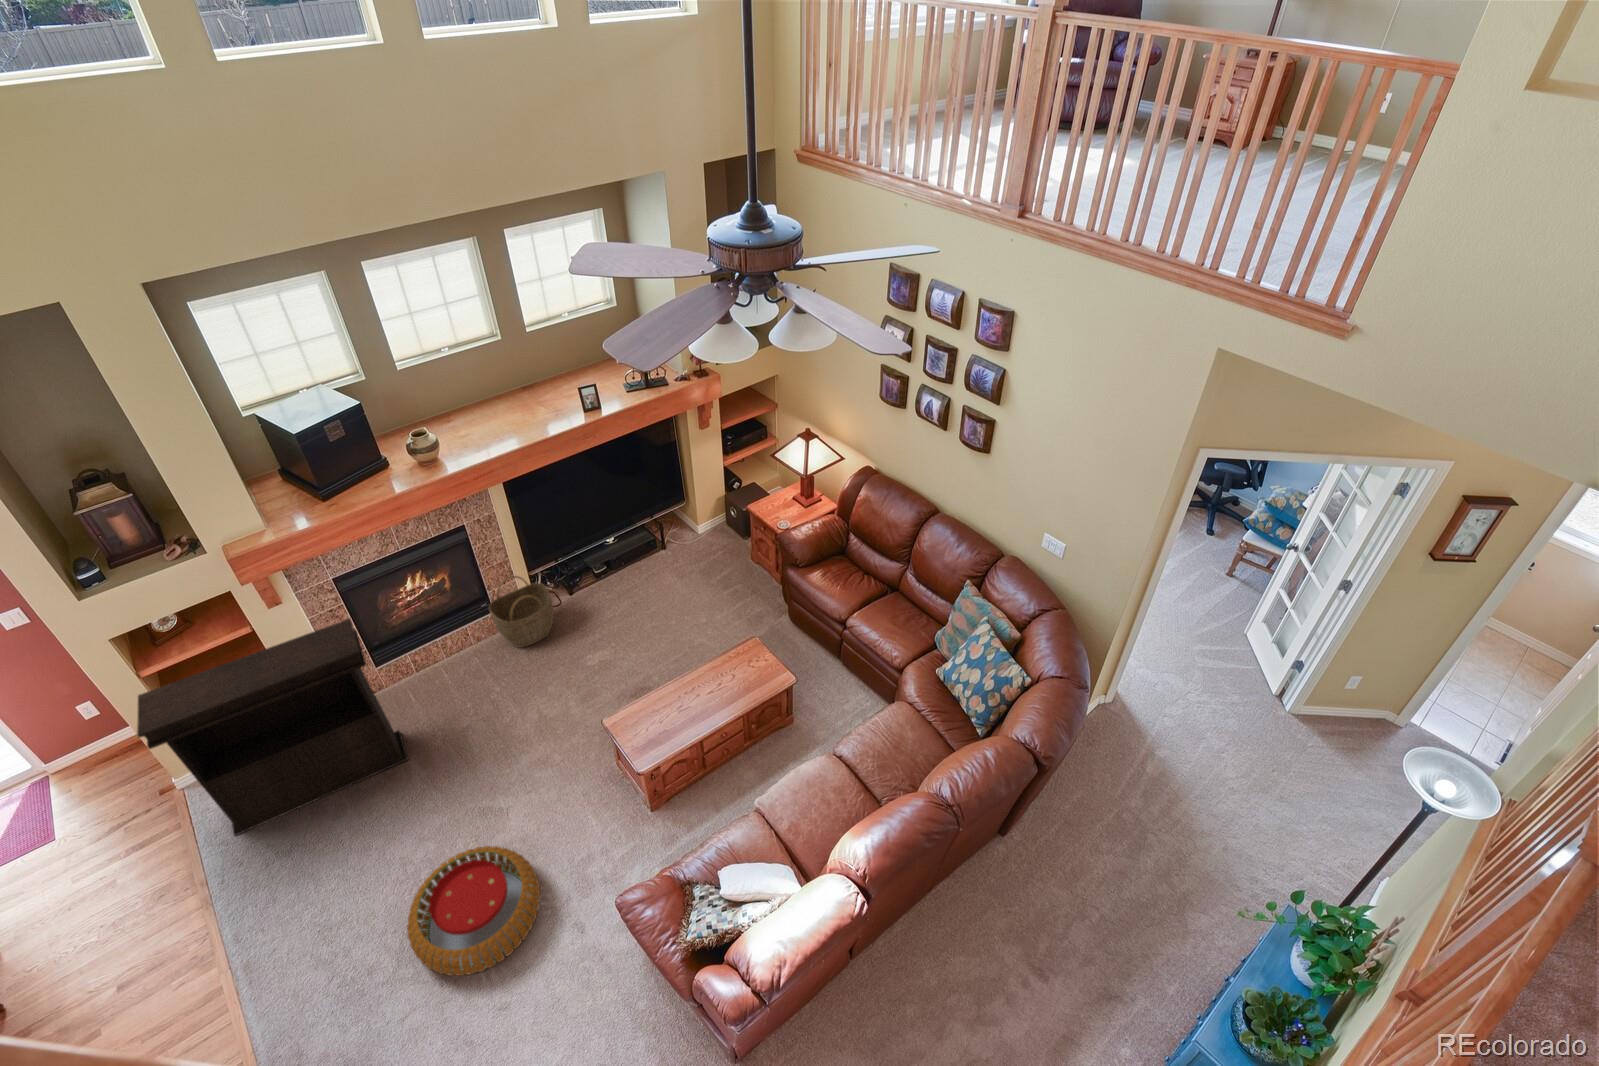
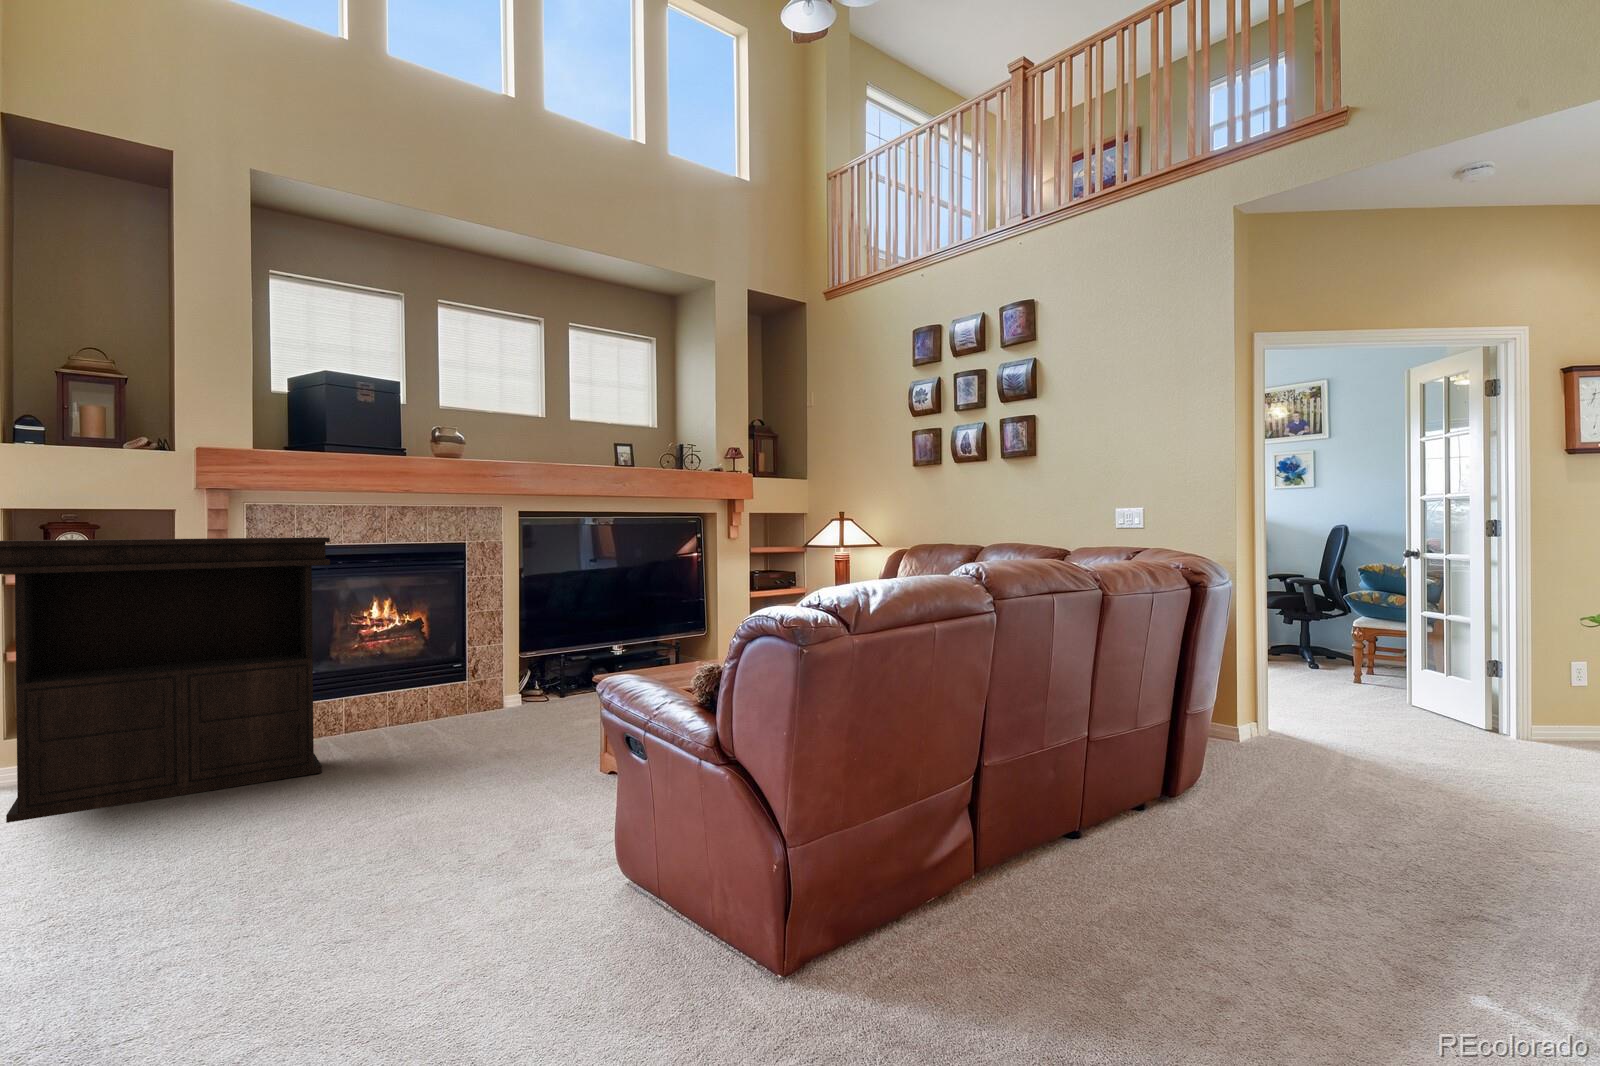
woven basket: present [489,576,554,648] -> none [468,629,547,720]
pouf: present [407,846,540,976] -> none [291,765,528,898]

